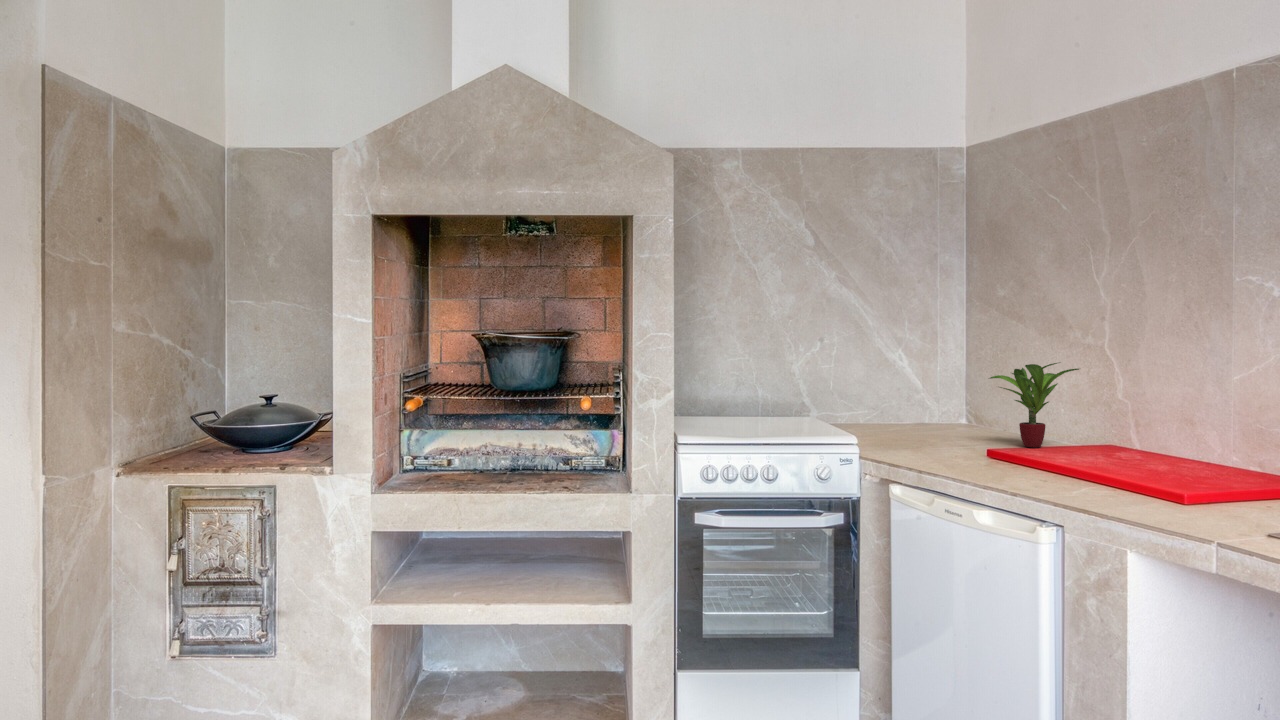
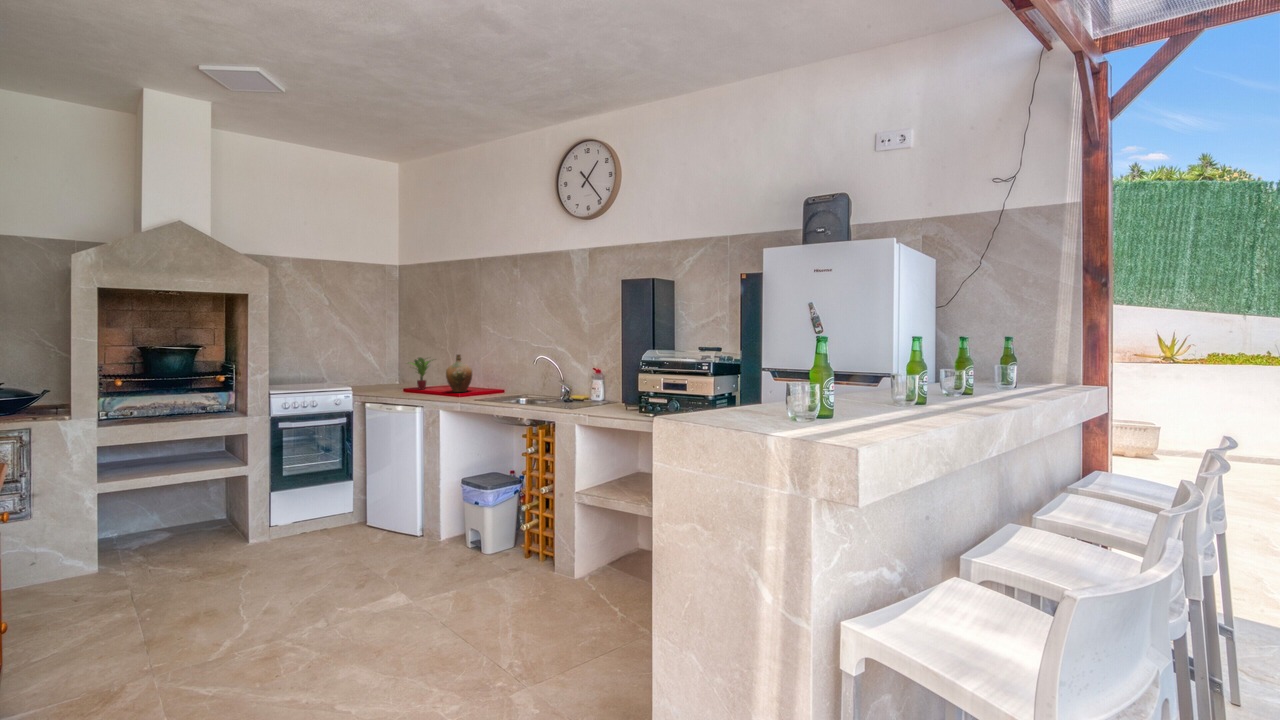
ceramic jug: none [1120,358,1216,475] -> present [446,355,472,392]

